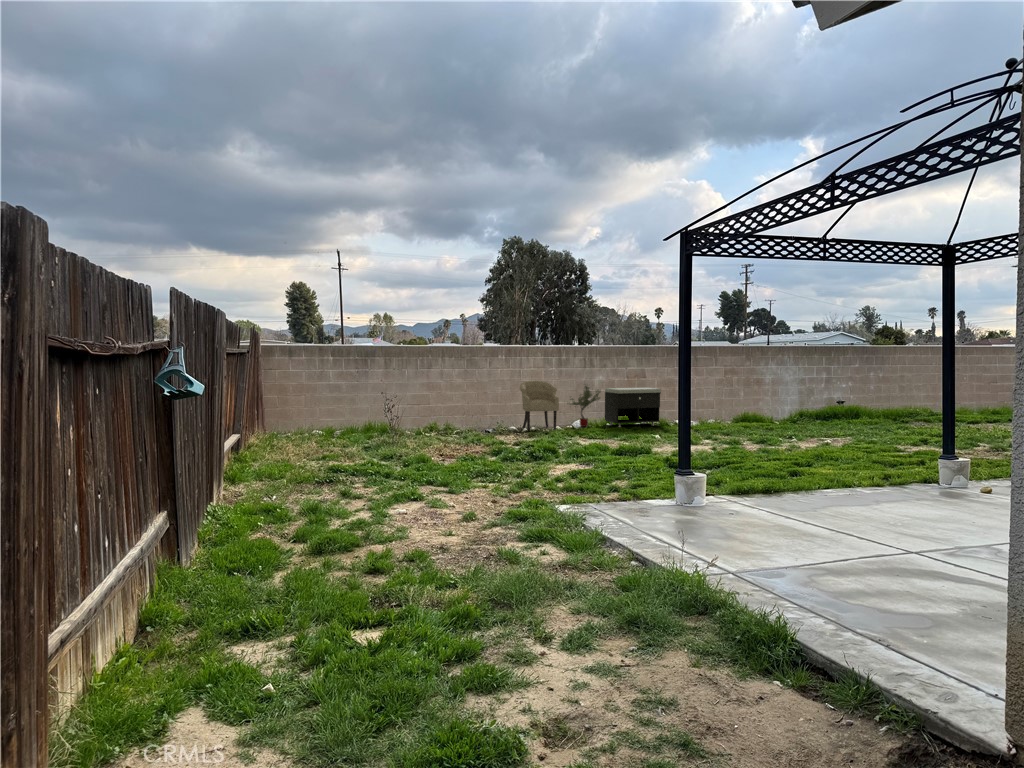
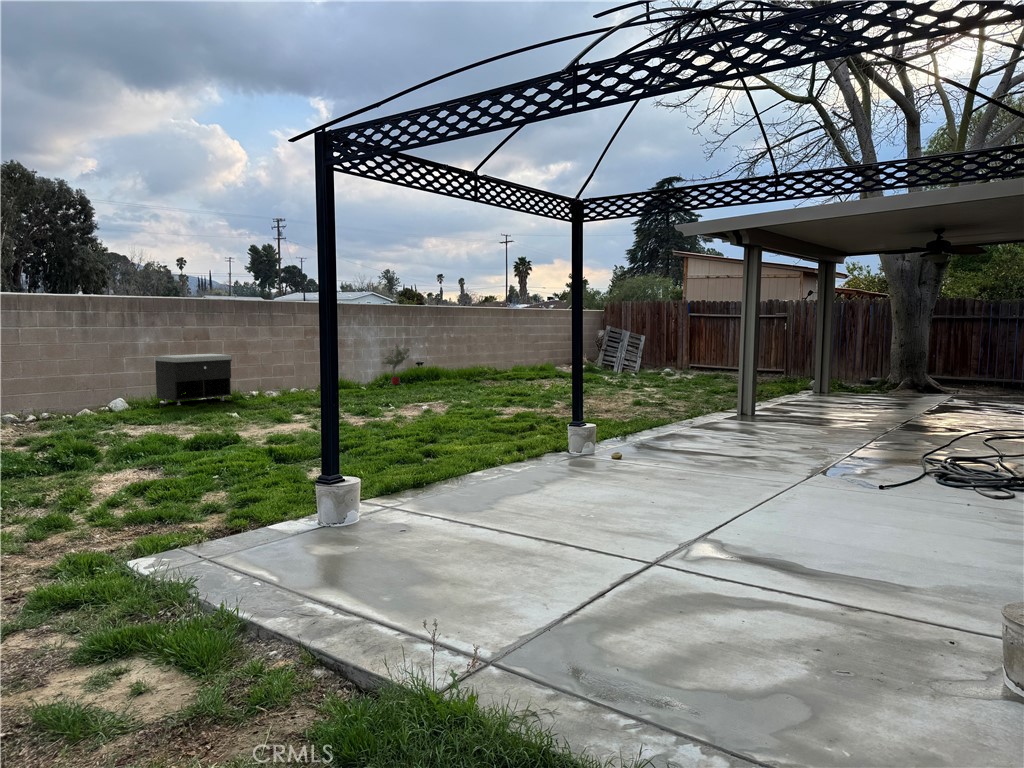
chair: present [520,381,559,430] -> none [20,347,88,418]
potted tree: present [568,386,601,427] -> present [382,344,409,385]

